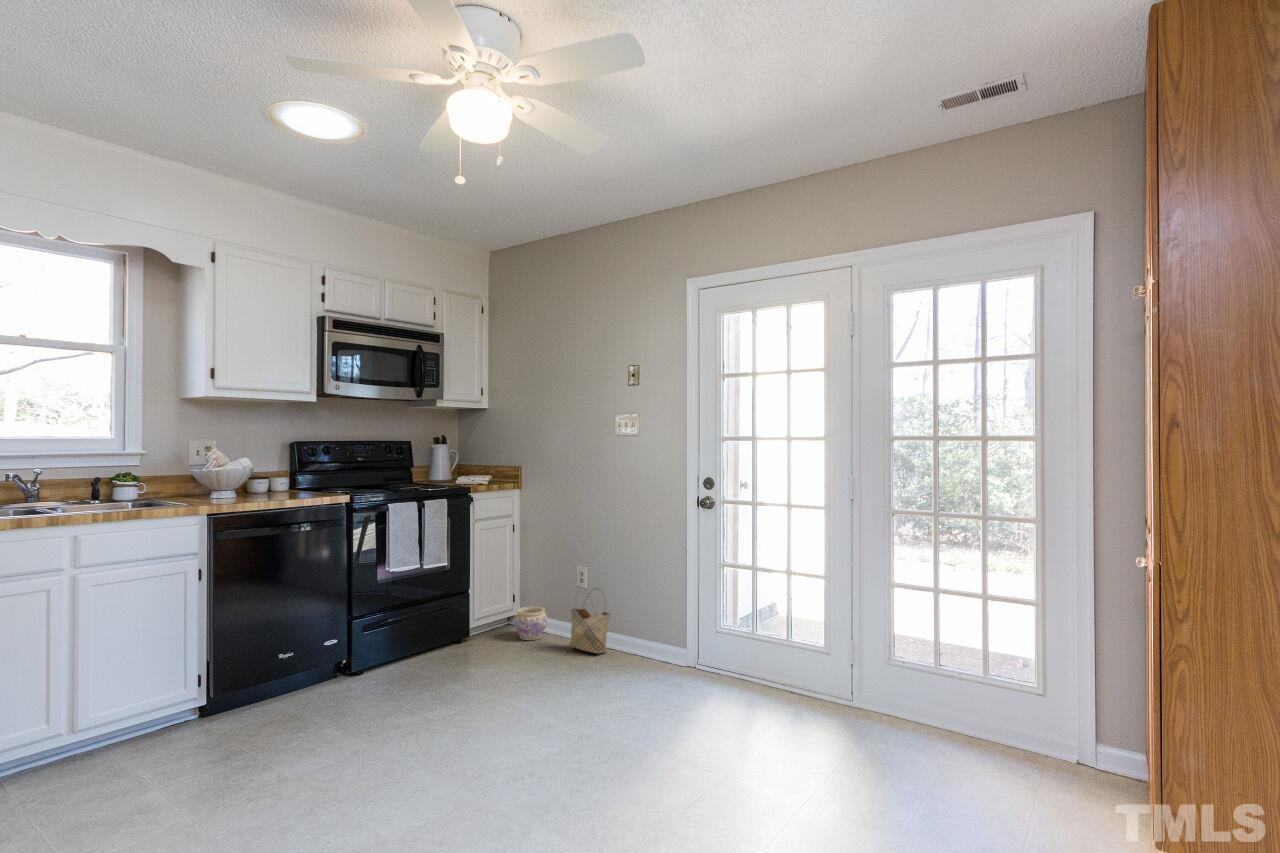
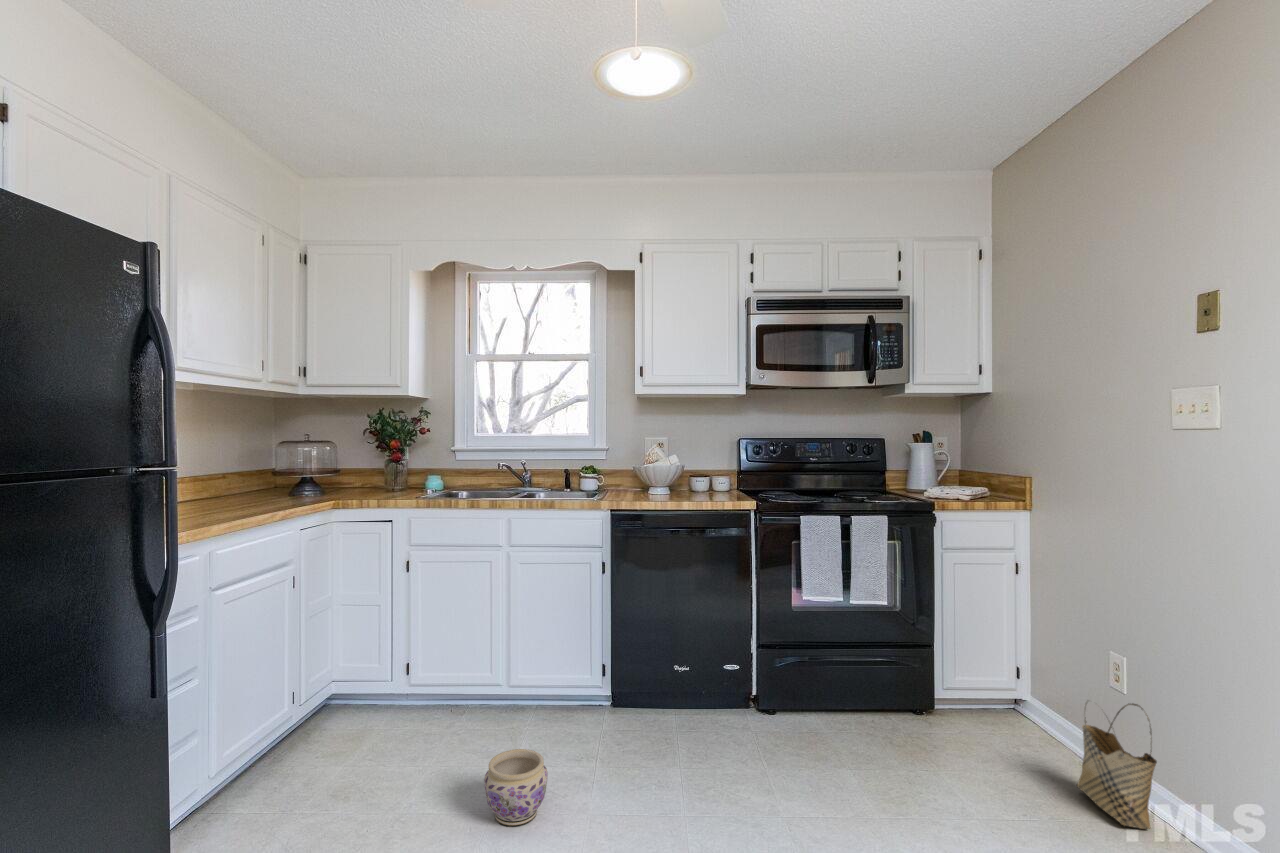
planter: present [514,606,547,641] -> present [484,749,548,827]

